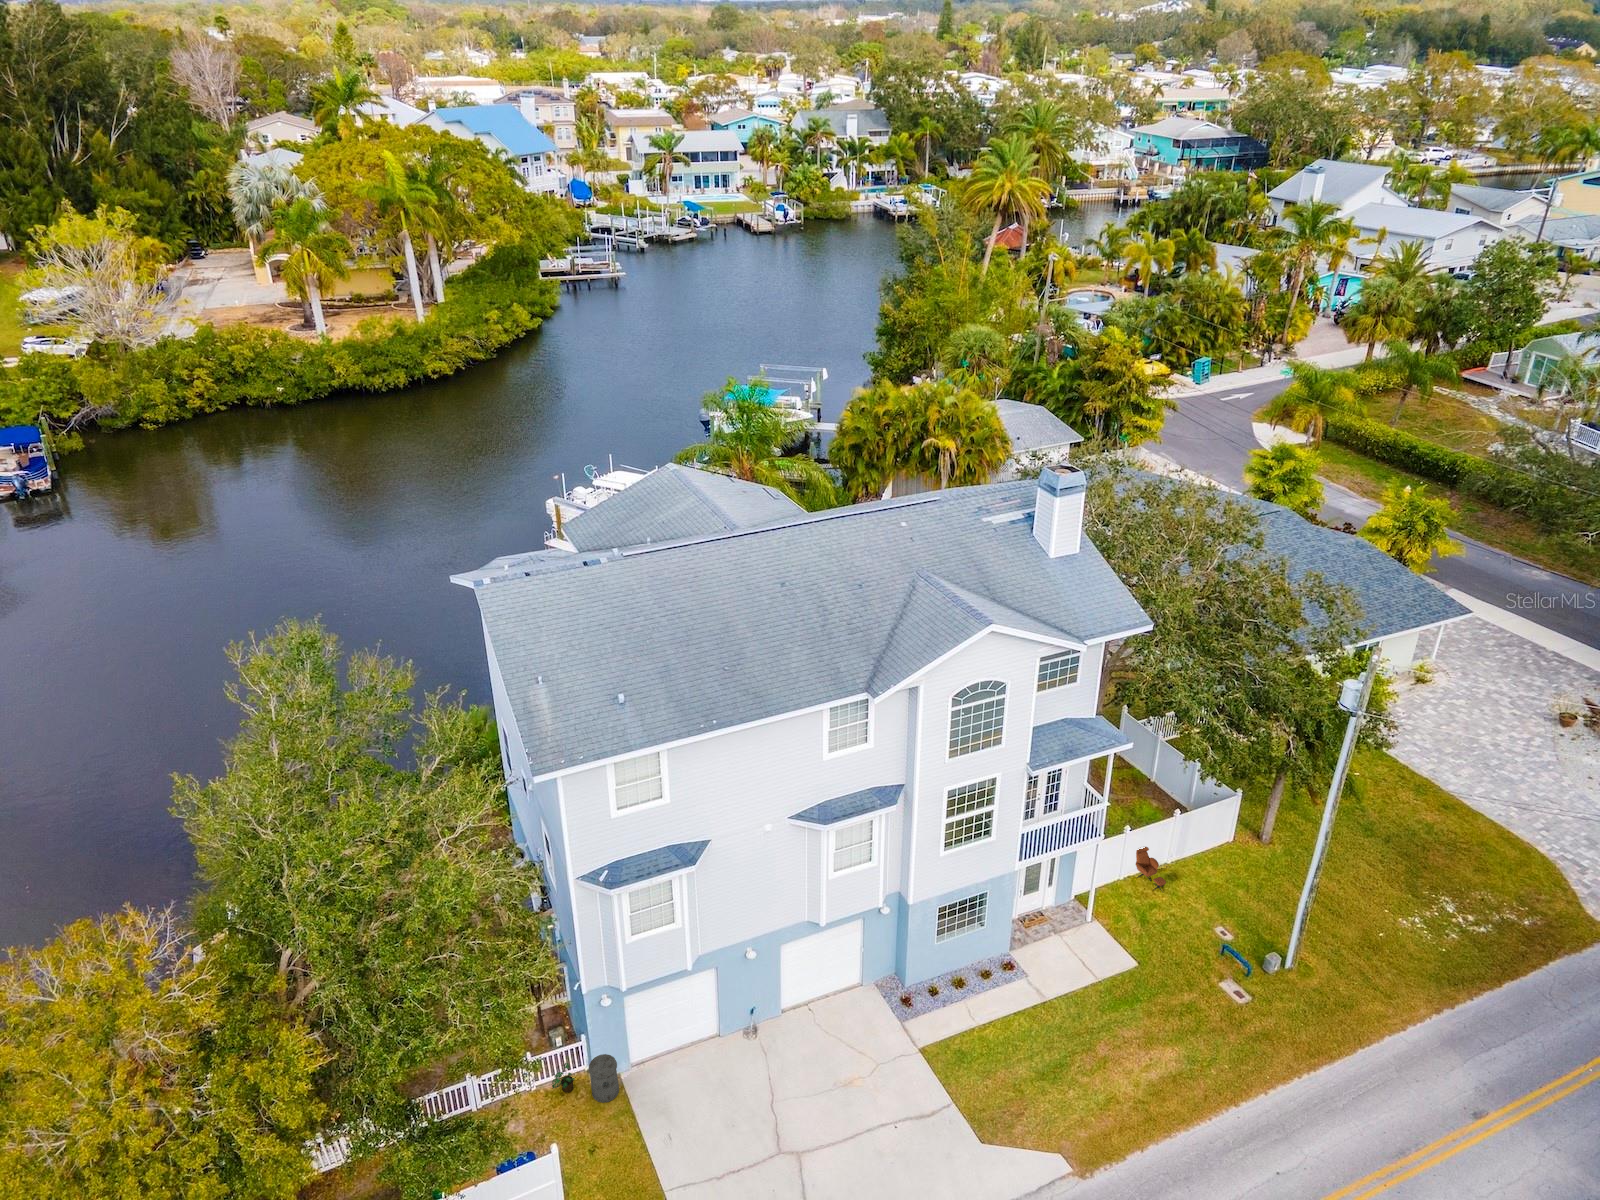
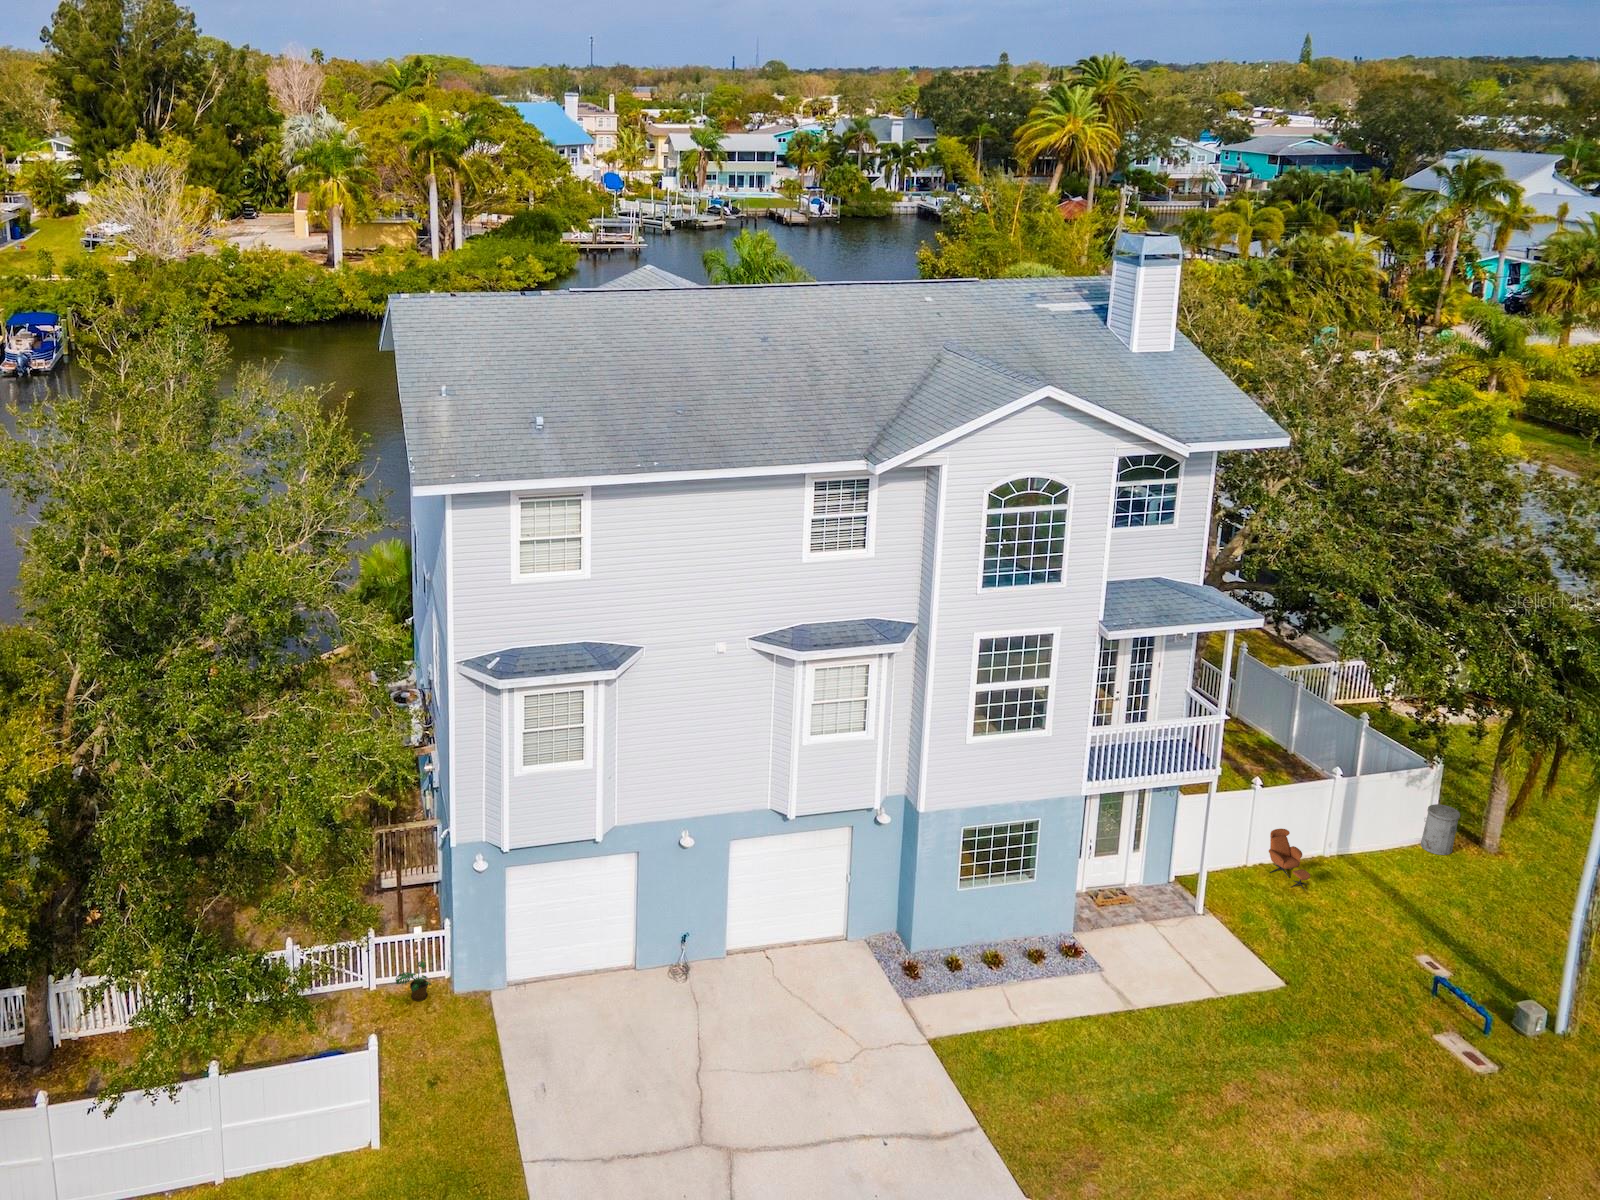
trash can: present [589,1054,619,1103] -> present [1421,804,1460,855]

